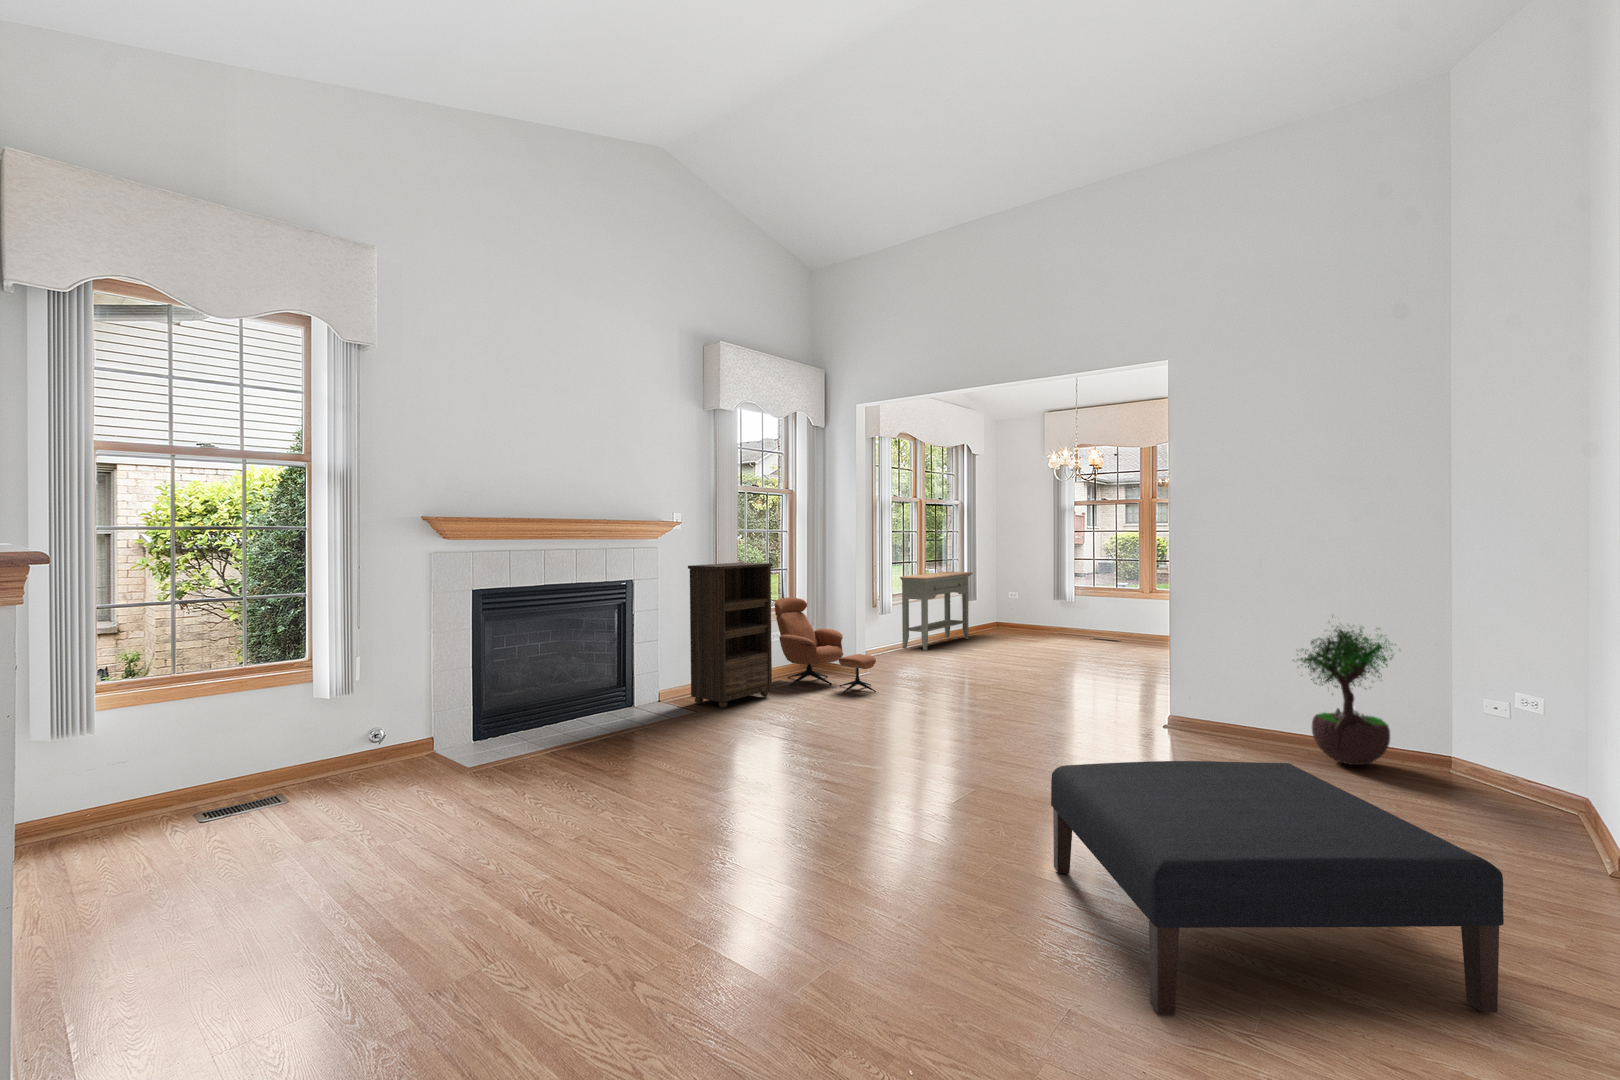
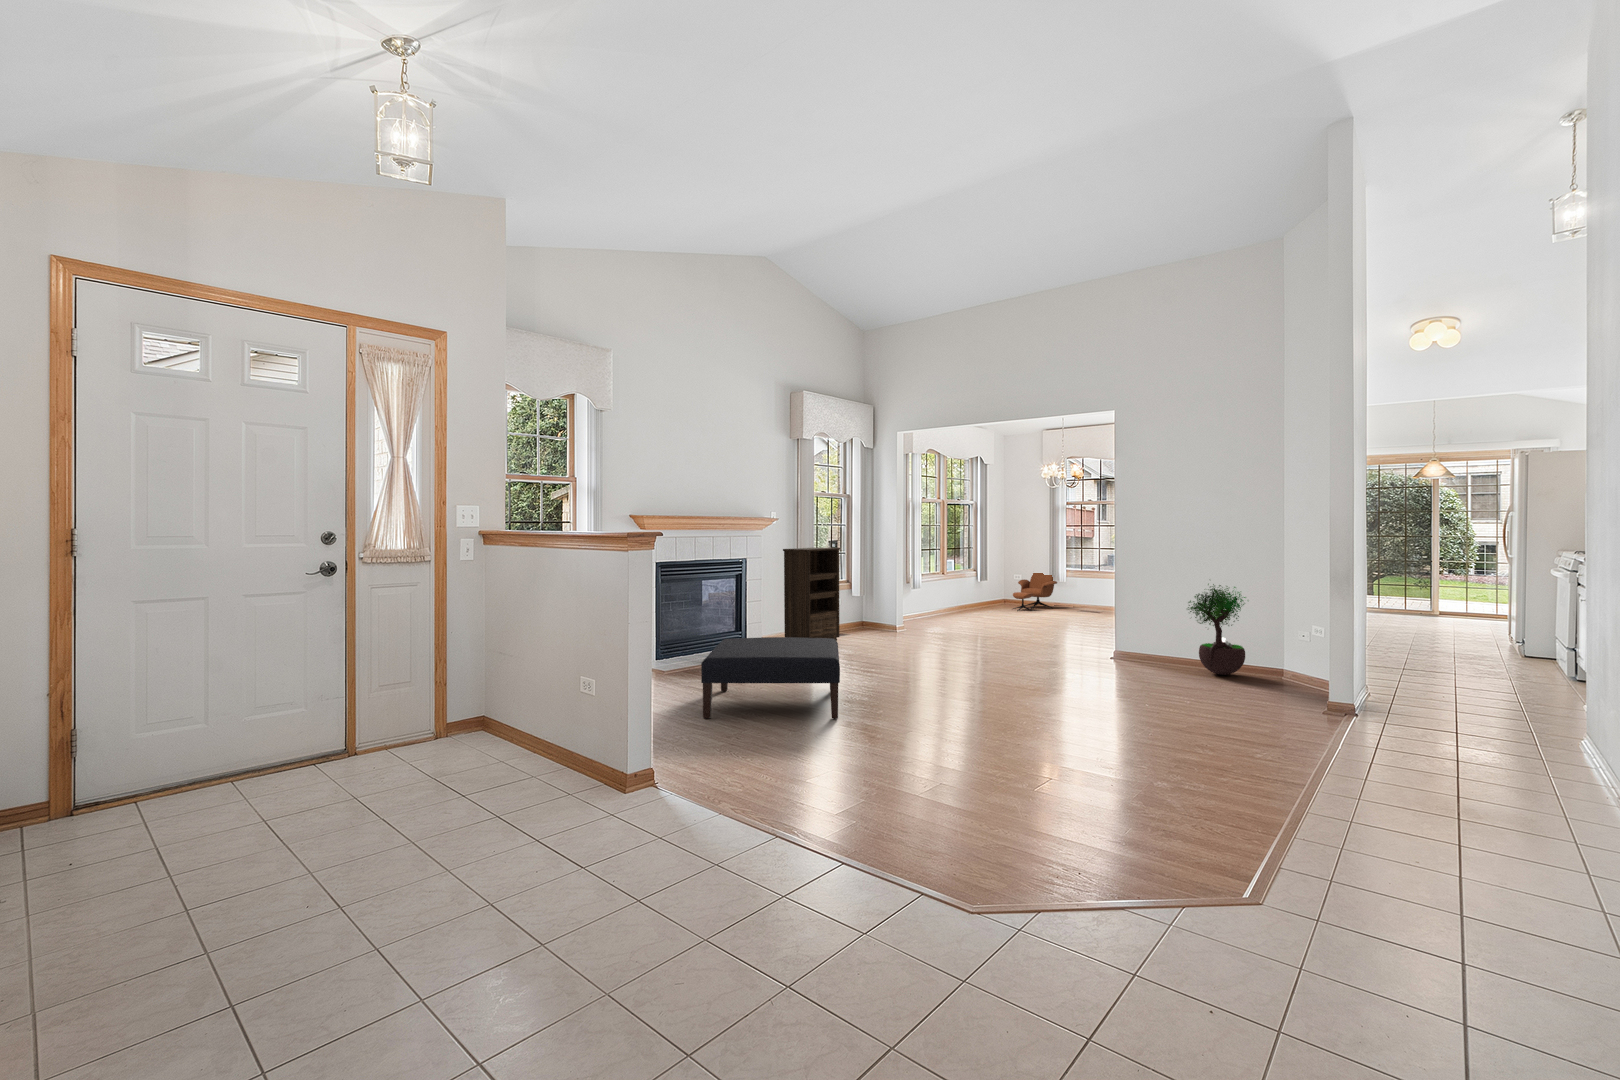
console table: present [900,572,973,650] -> none [927,558,984,618]
lounge chair: present [775,597,876,693] -> present [1013,573,1057,611]
ottoman: present [1051,761,1504,1015] -> present [701,637,840,719]

